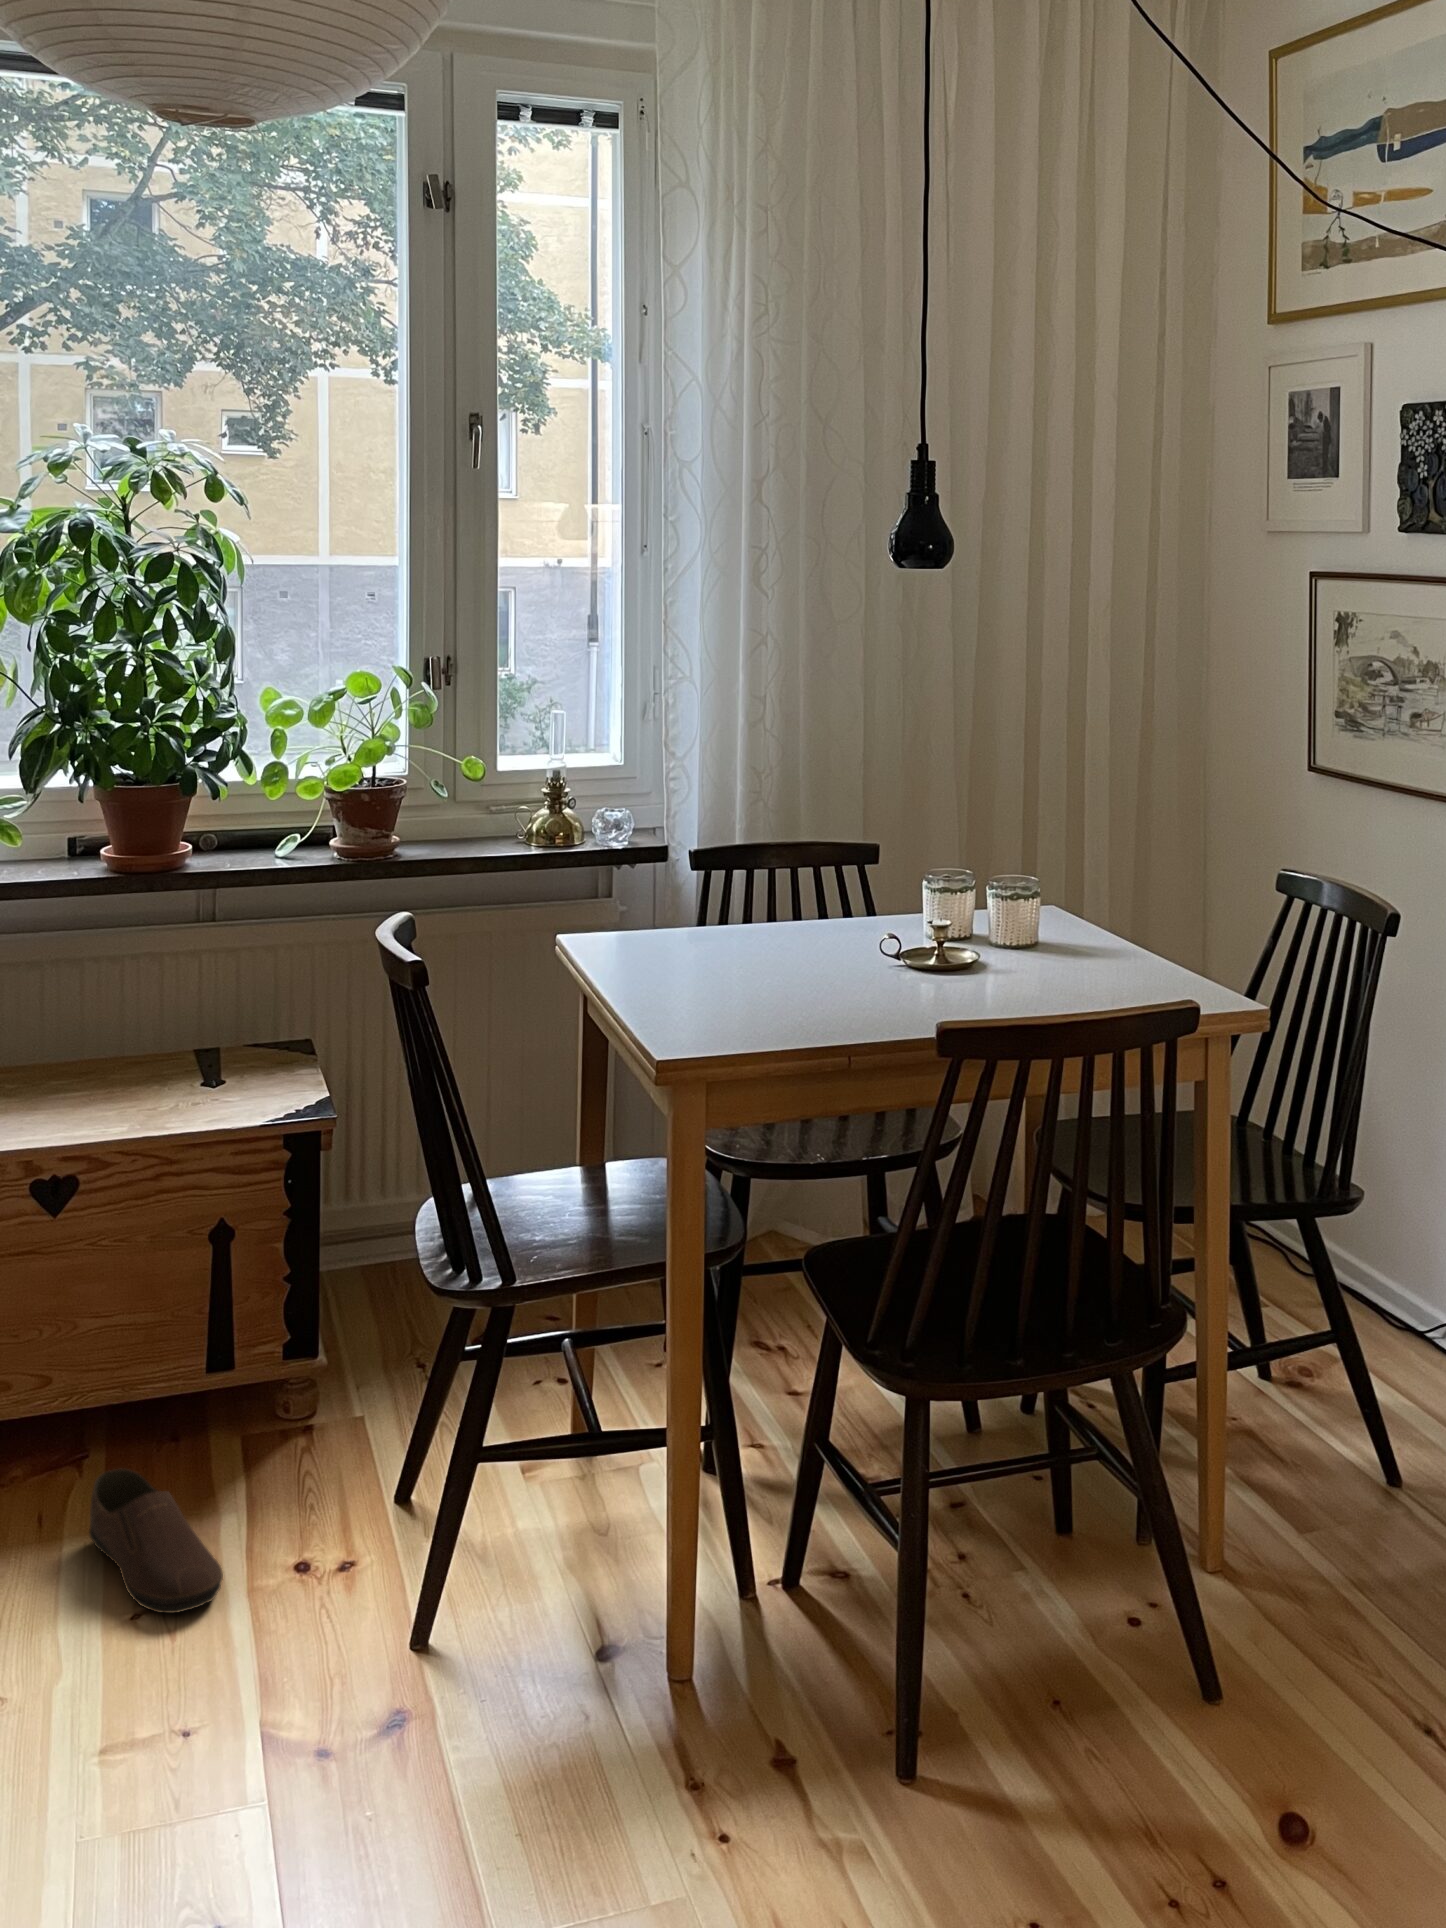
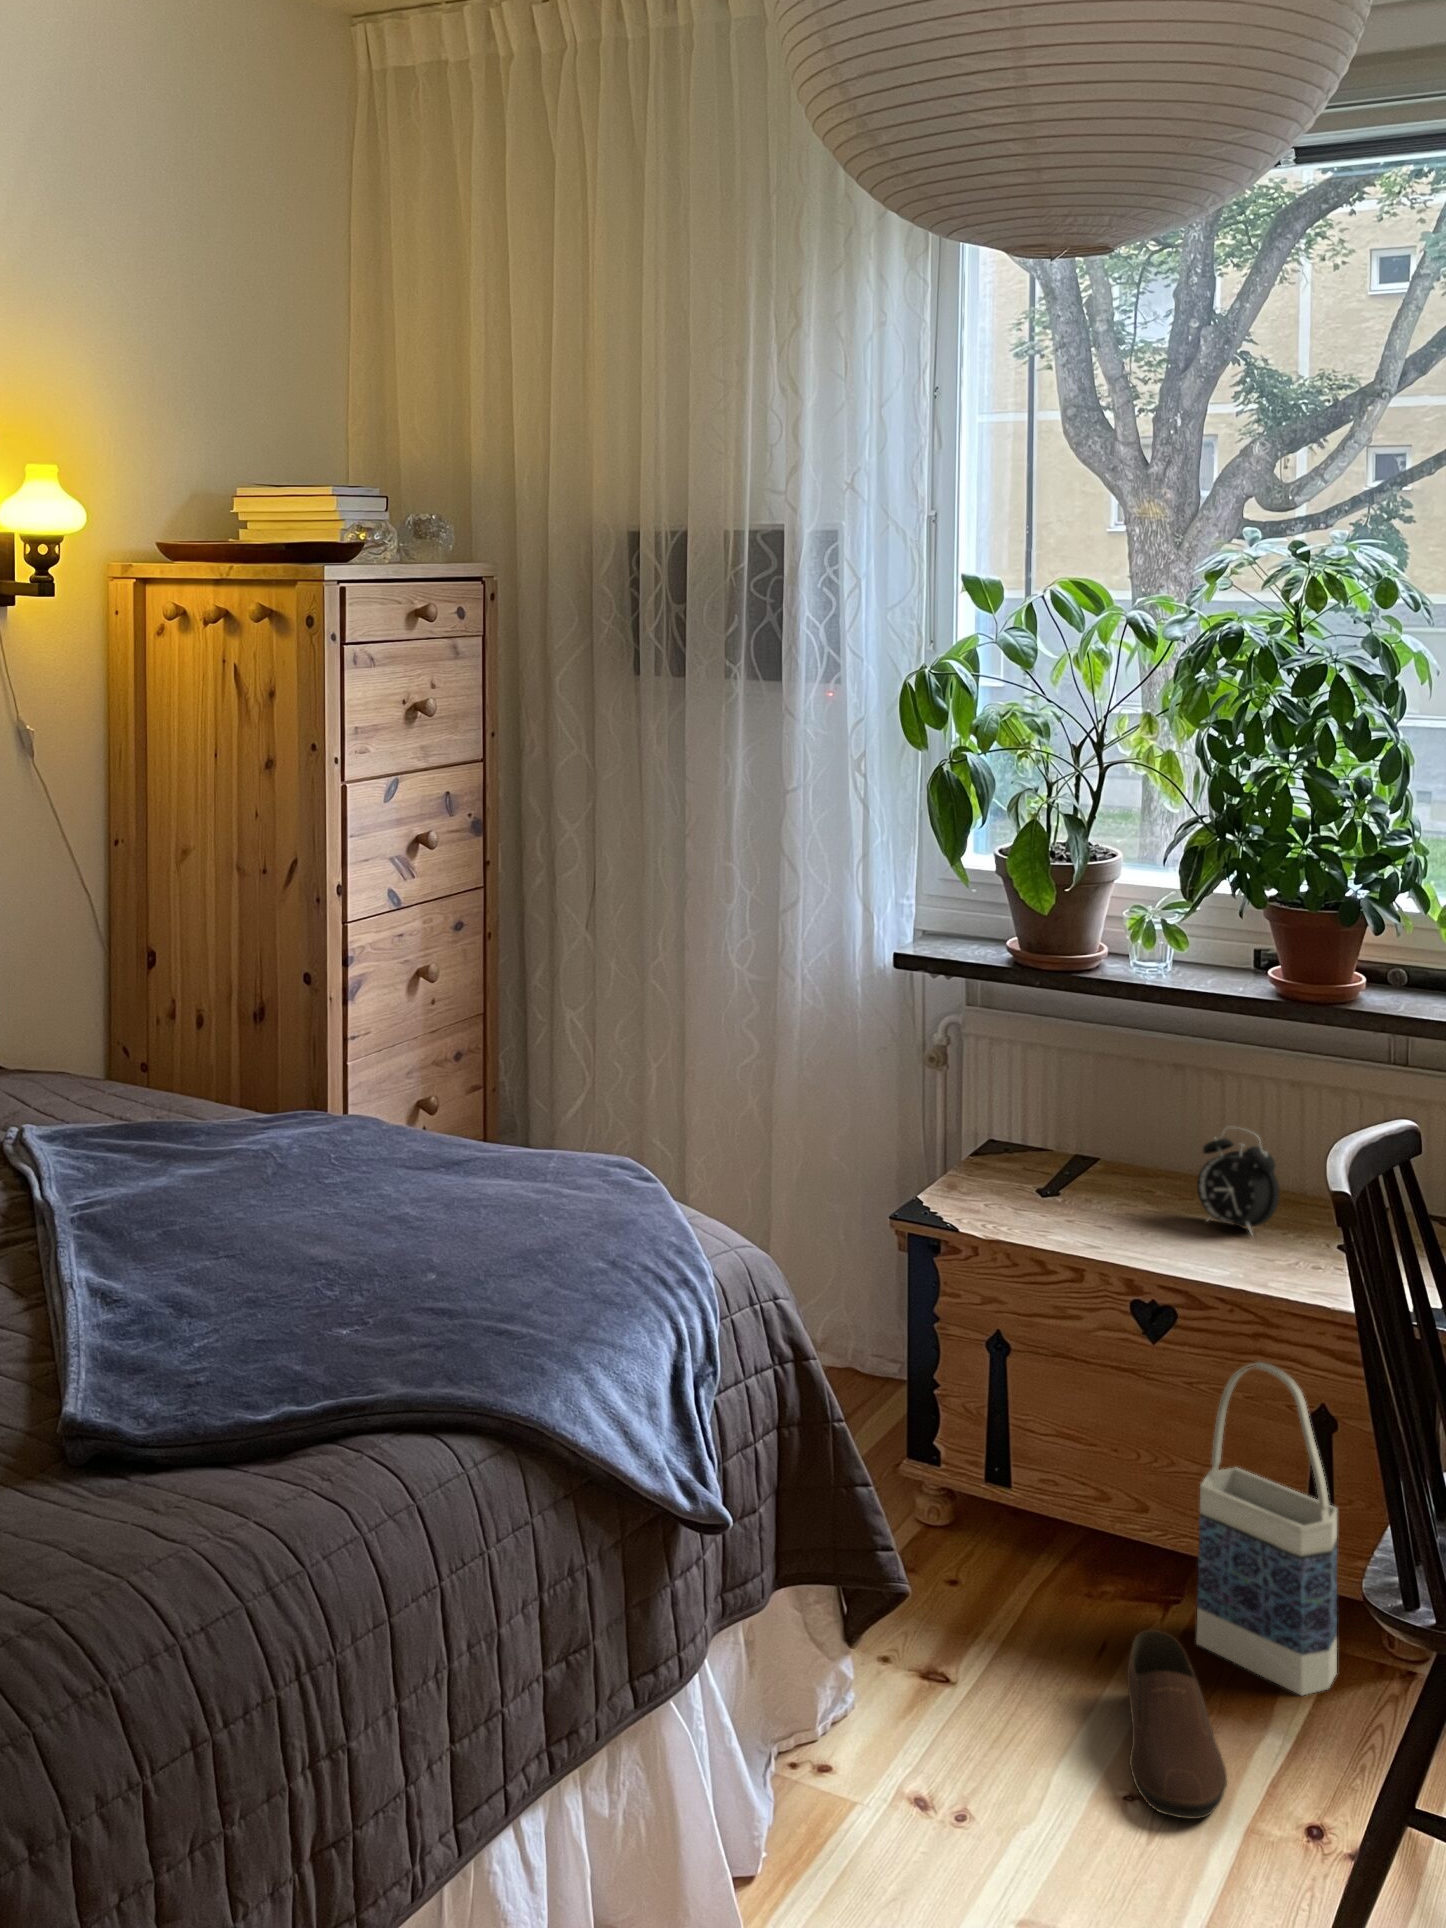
alarm clock: none [61,998,141,1097] -> present [1197,1128,1279,1233]
bag: none [117,1195,248,1481] -> present [1196,1361,1337,1695]

